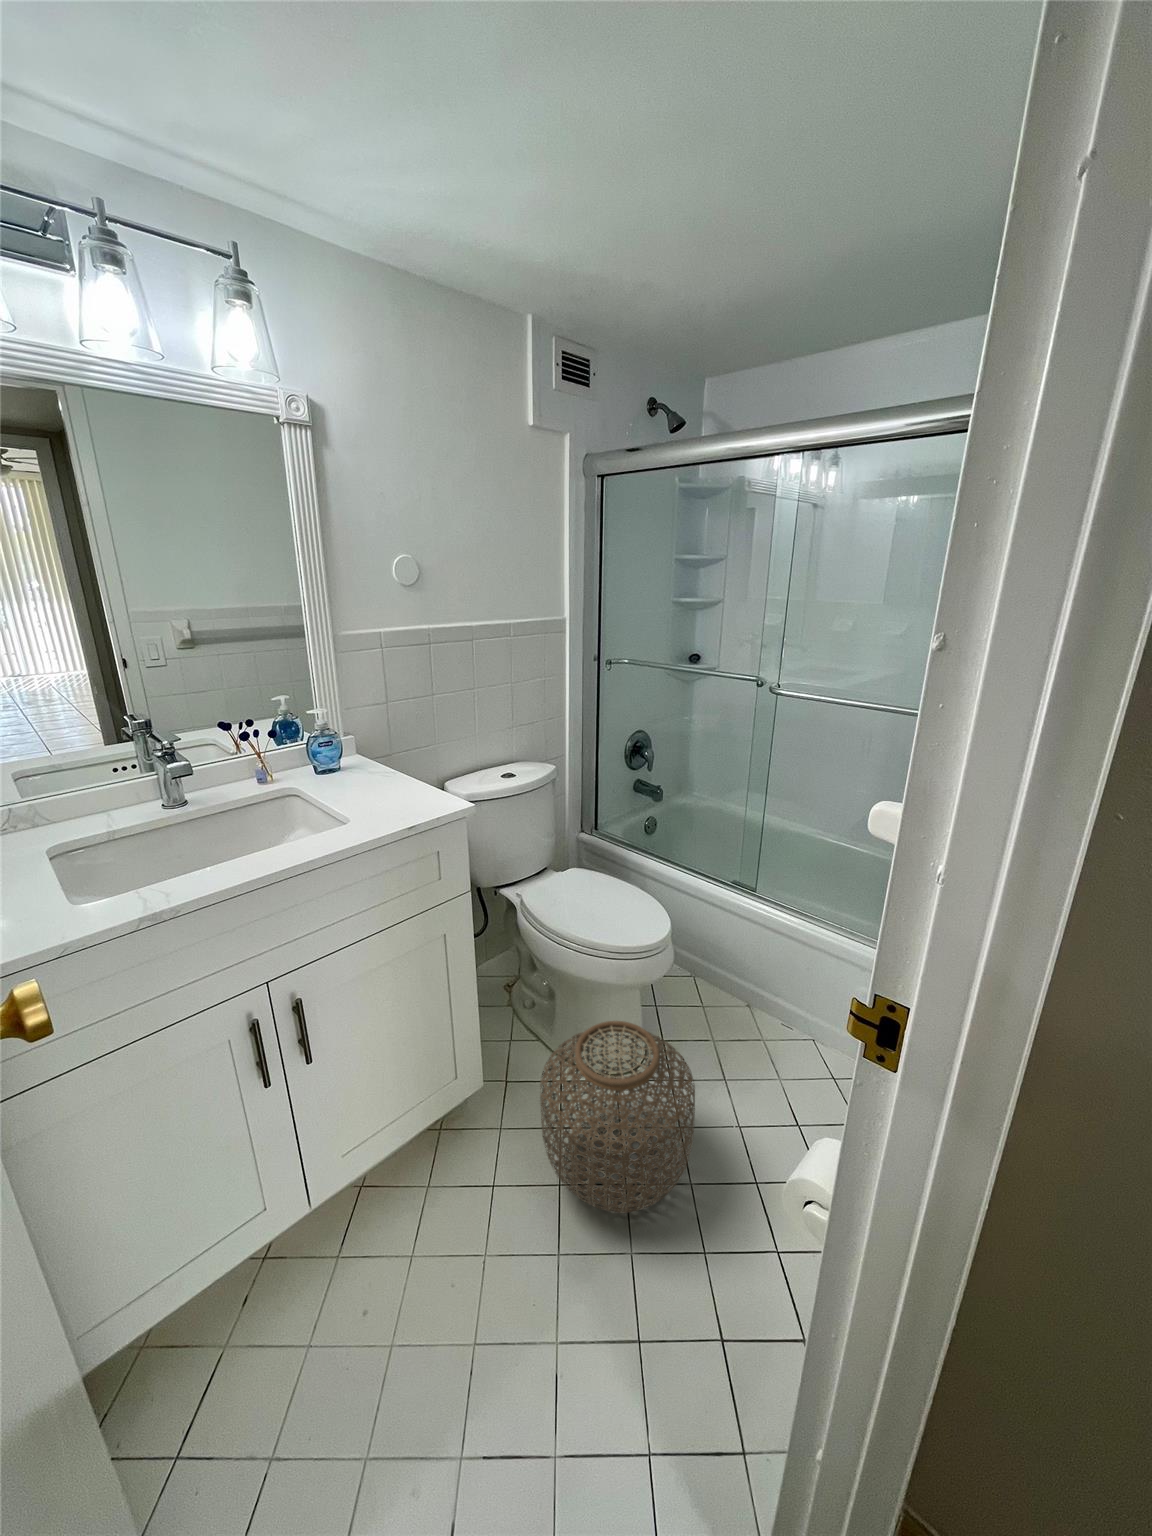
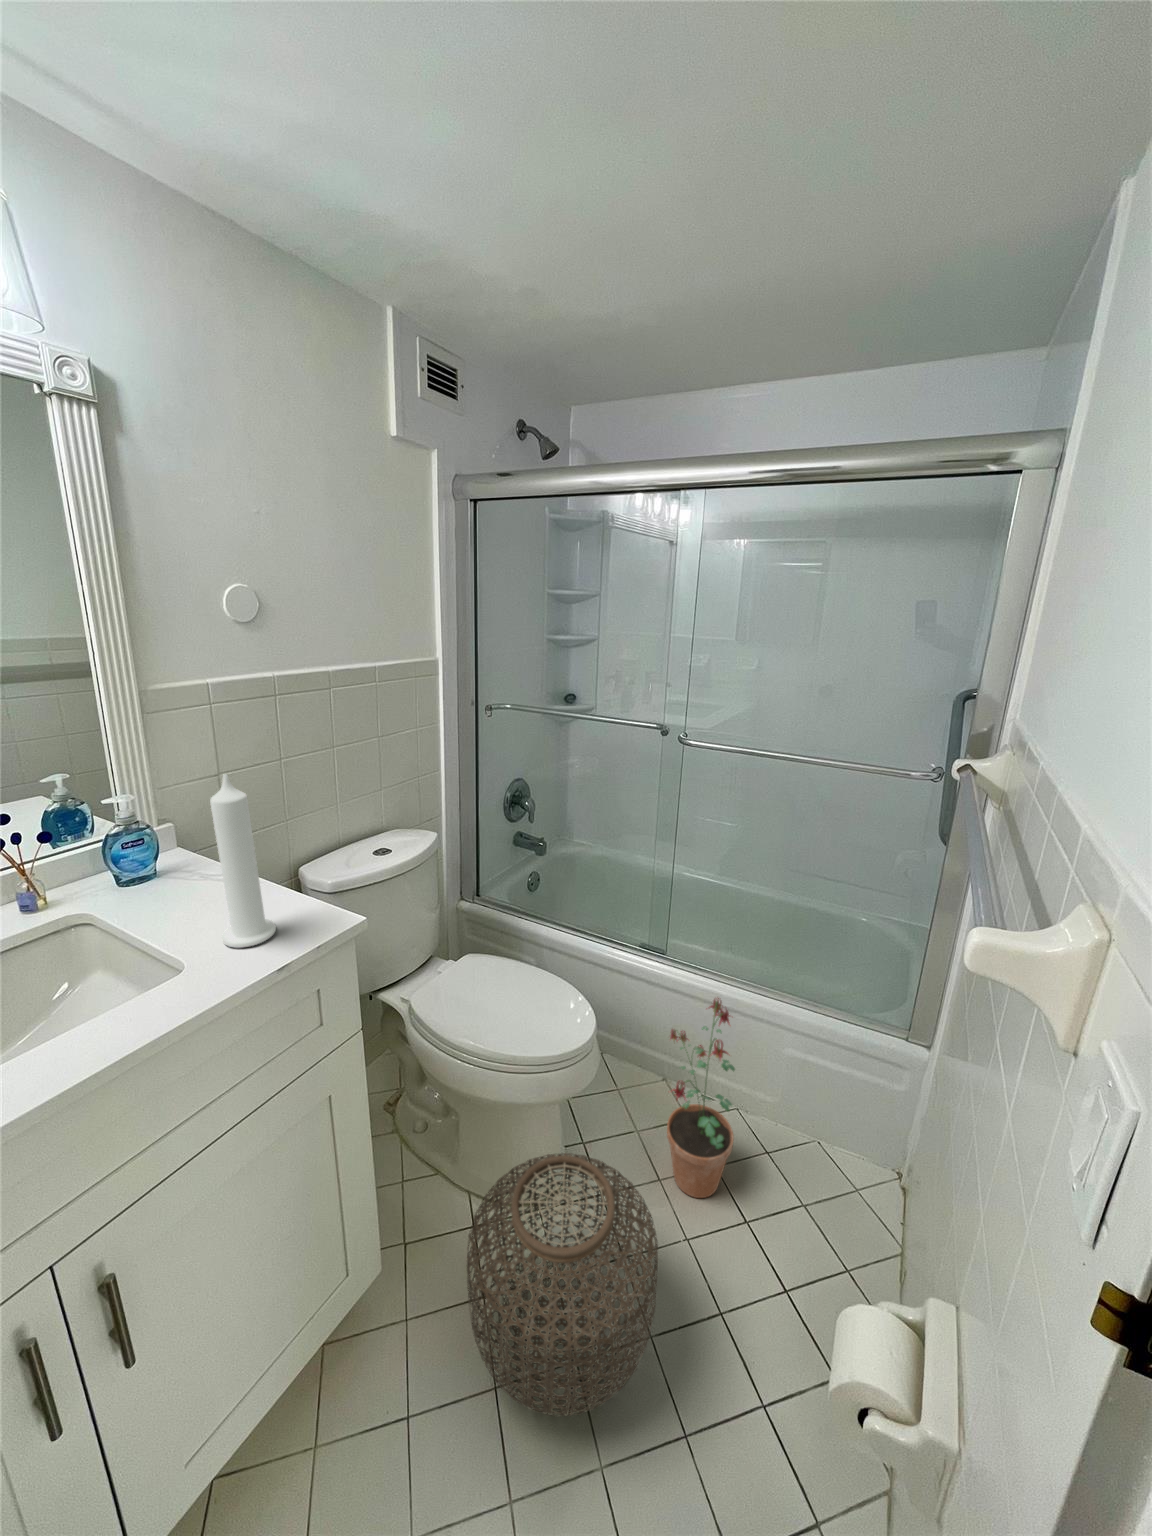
candle: none [369,688,411,813] -> present [210,774,276,948]
potted plant: none [731,924,801,1101] -> present [667,998,735,1198]

